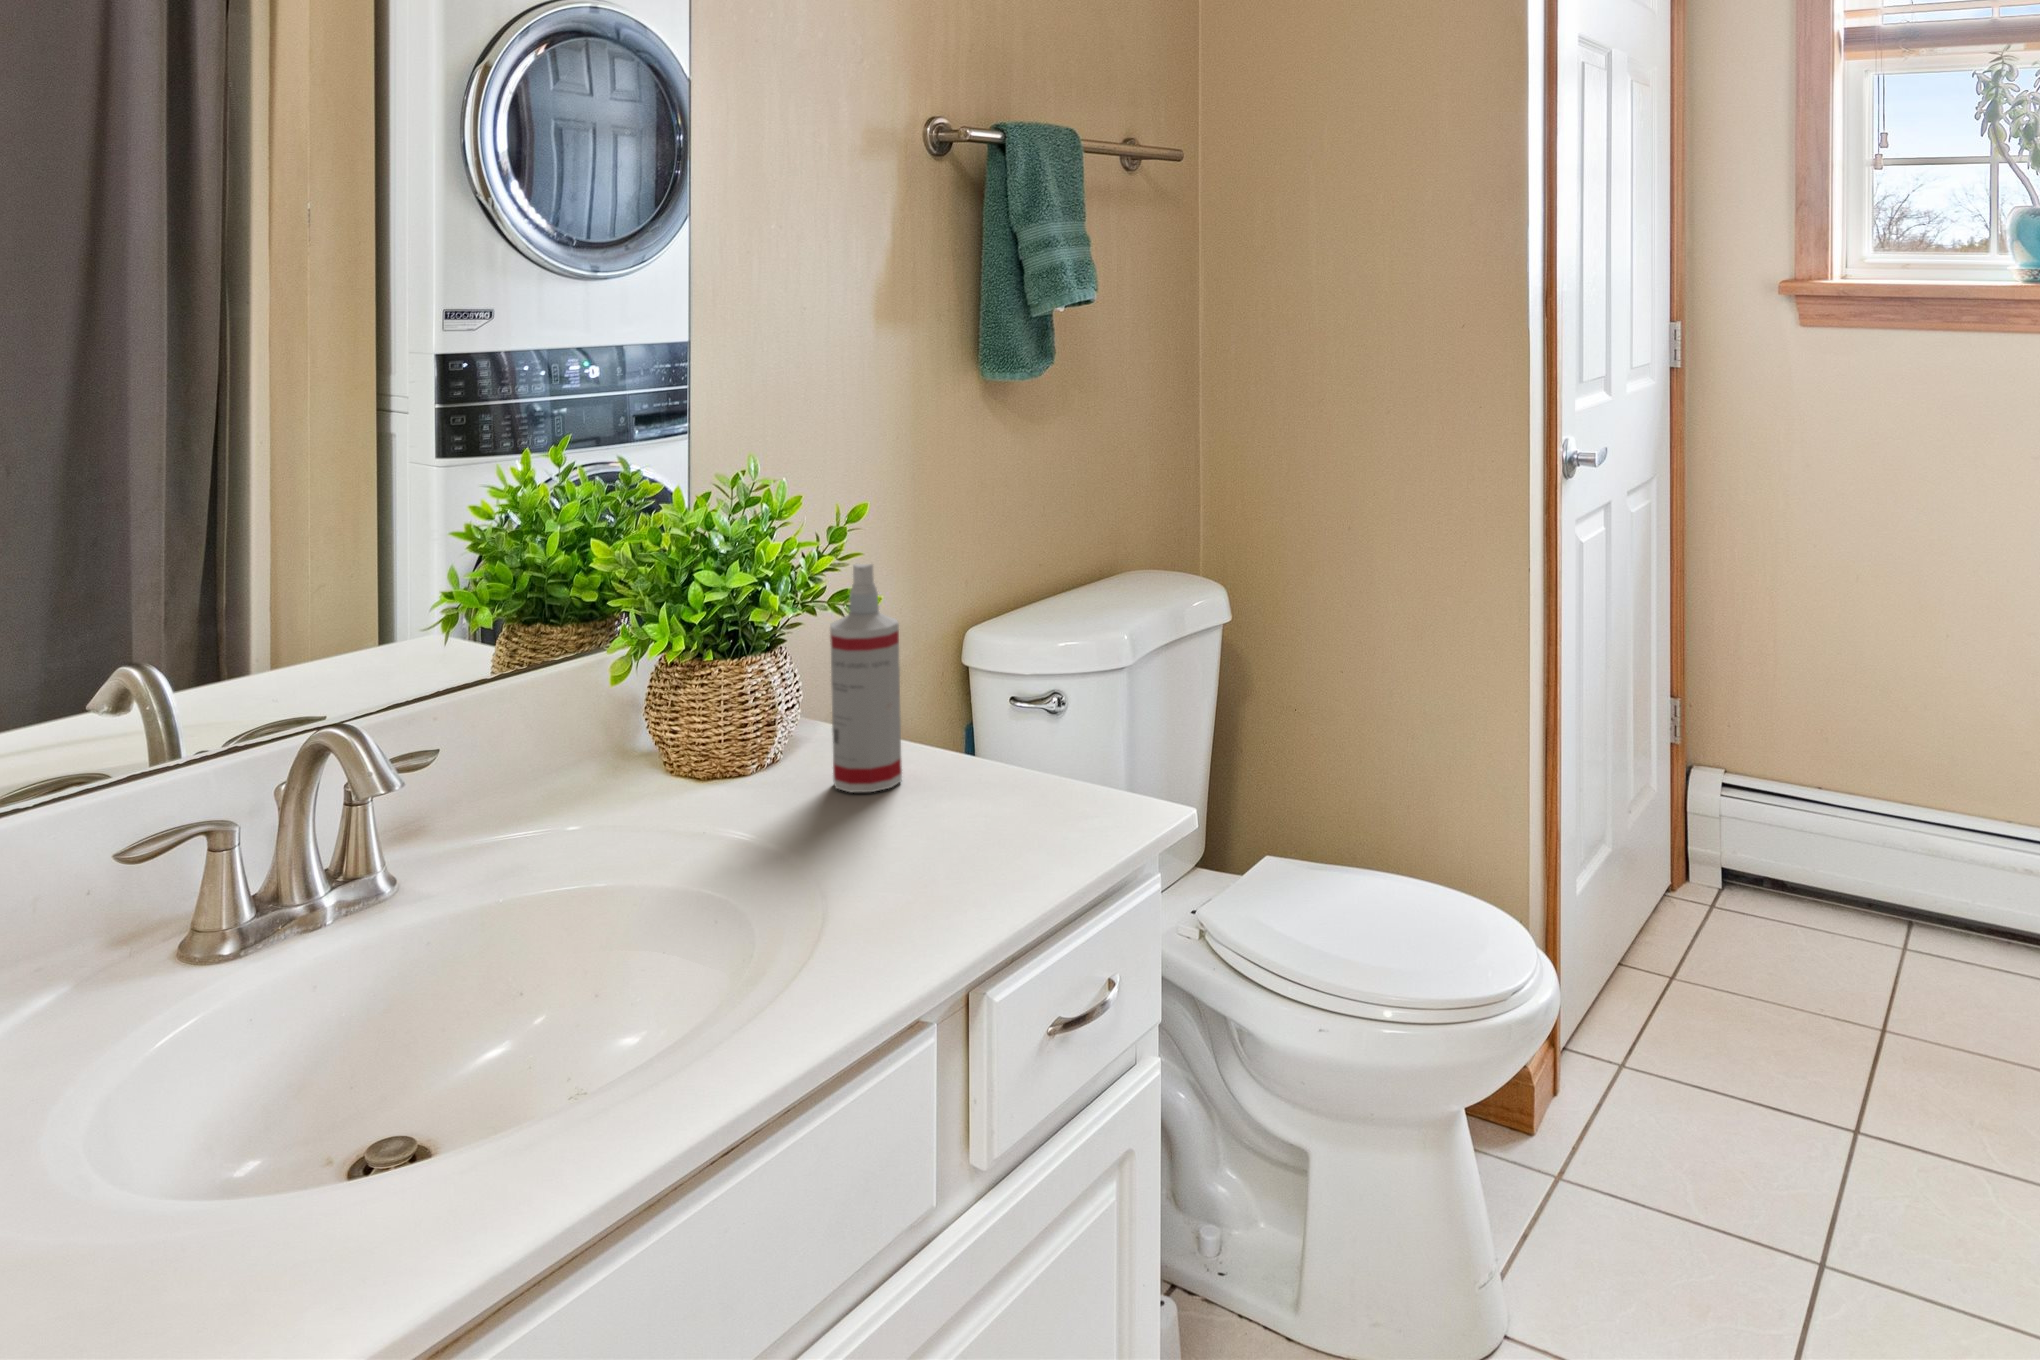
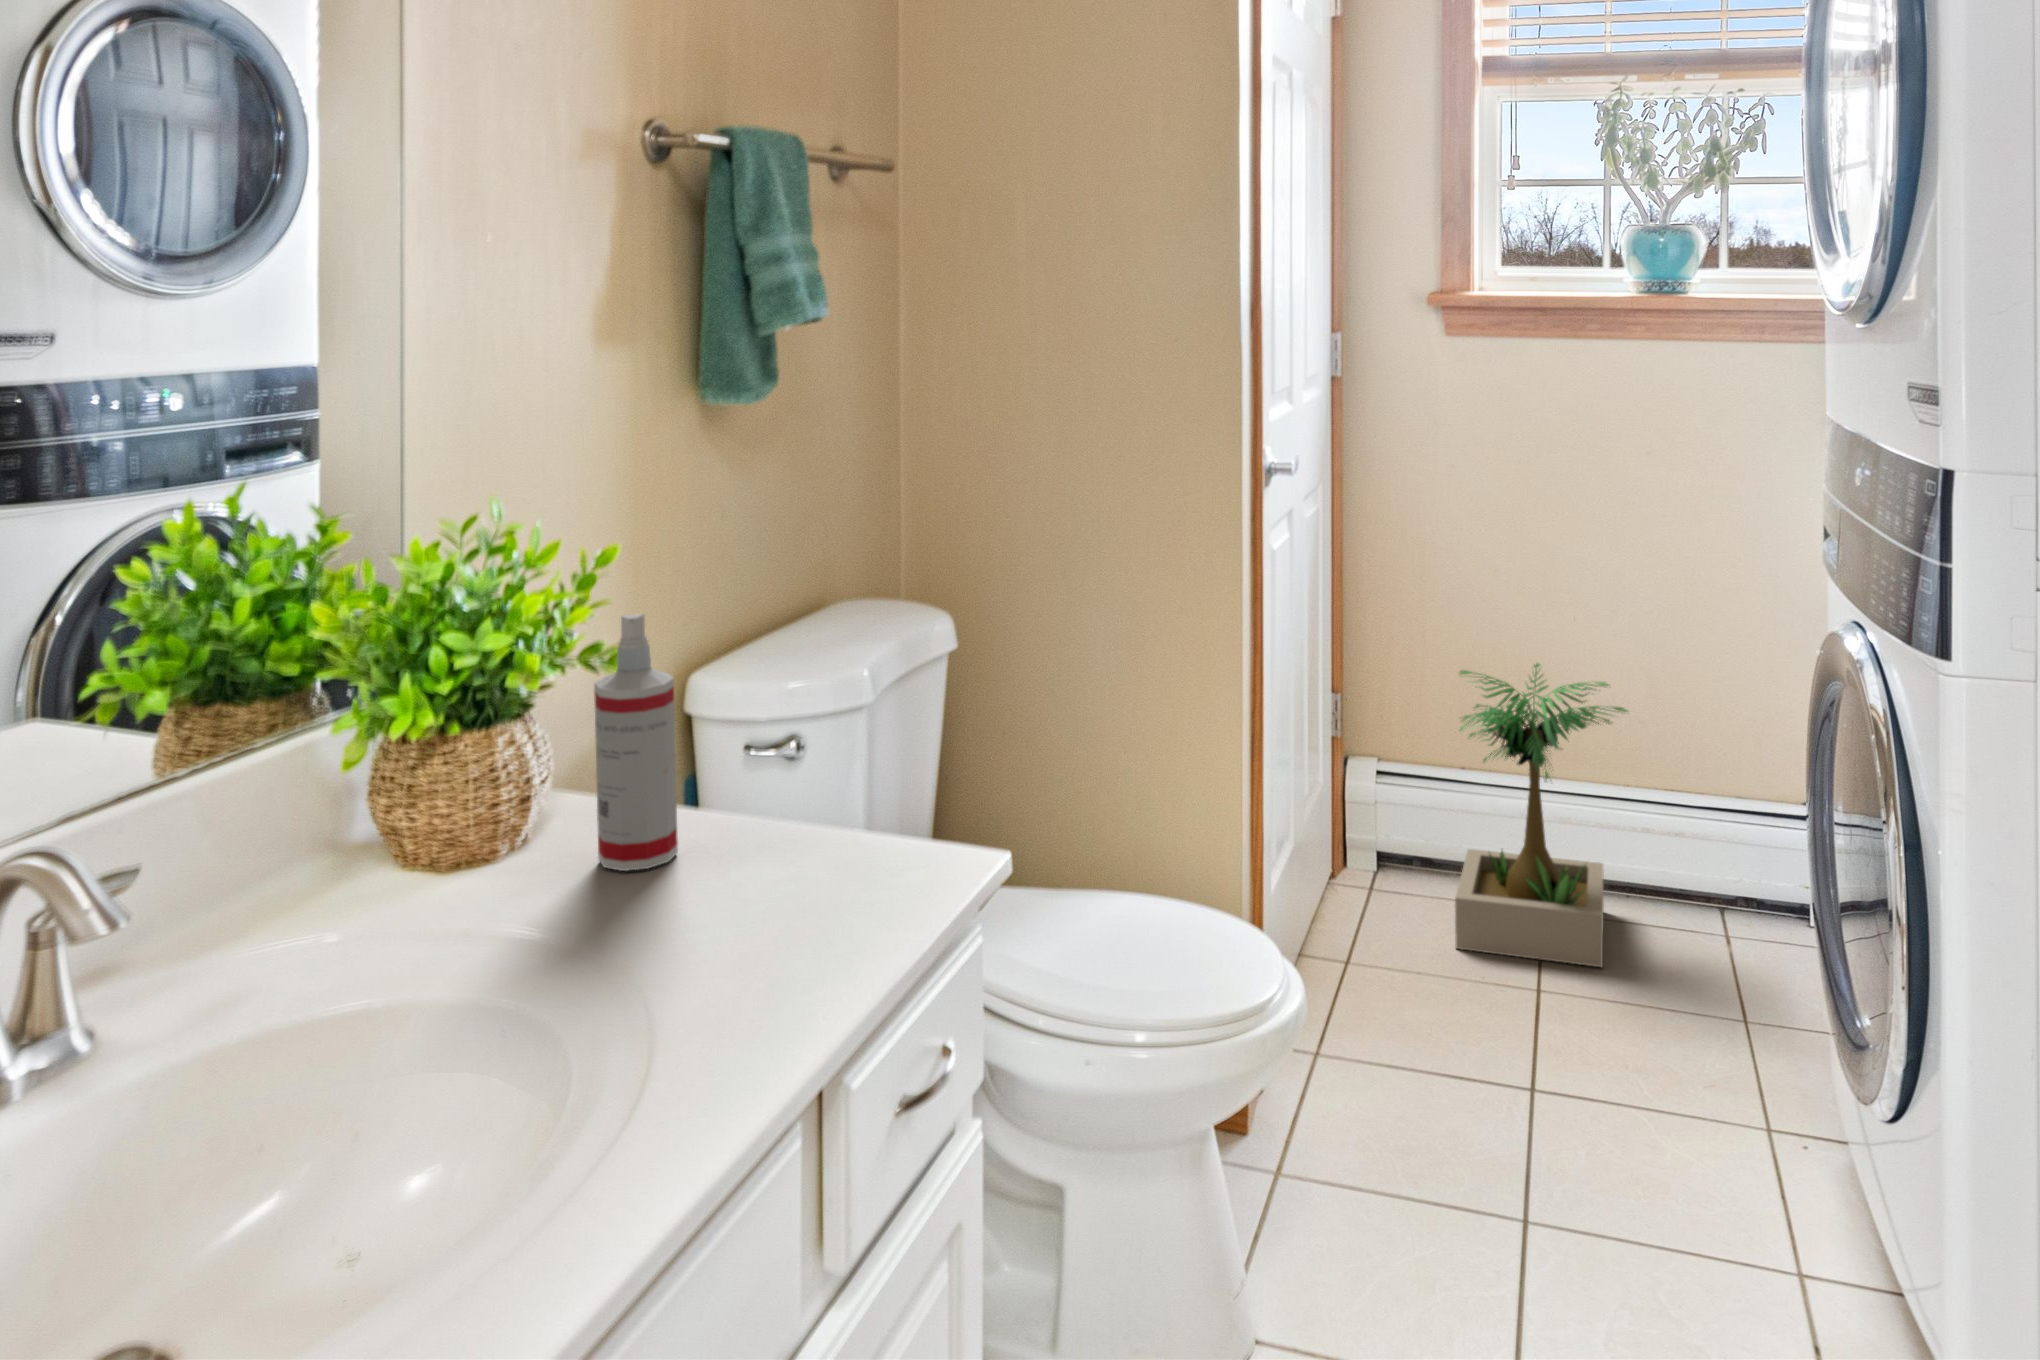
potted plant: none [1788,673,2024,1008] -> present [1455,663,1627,967]

